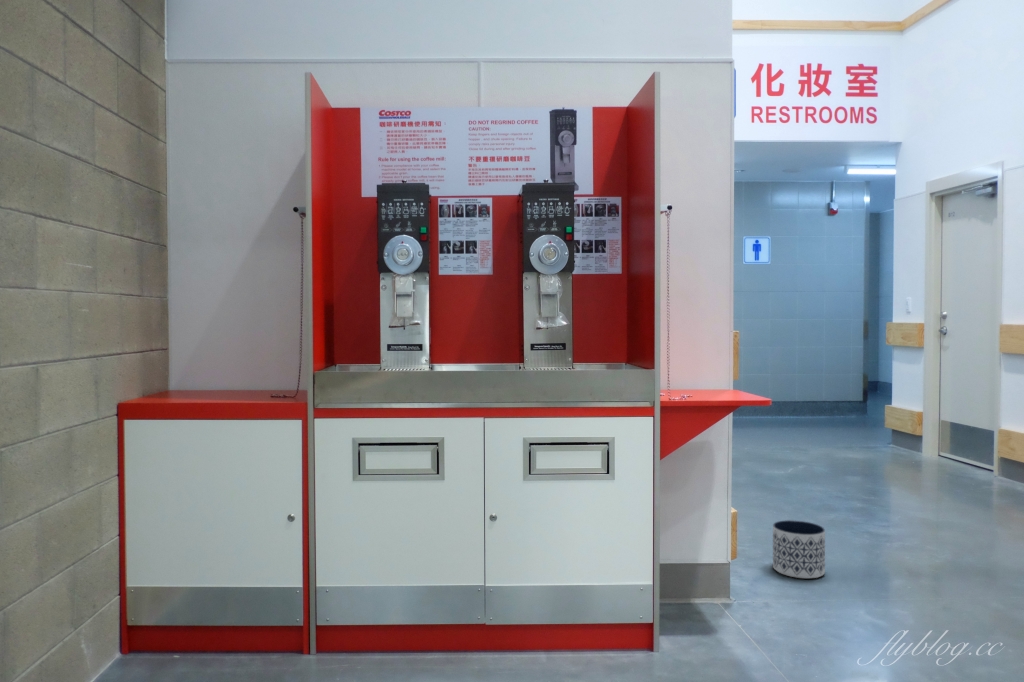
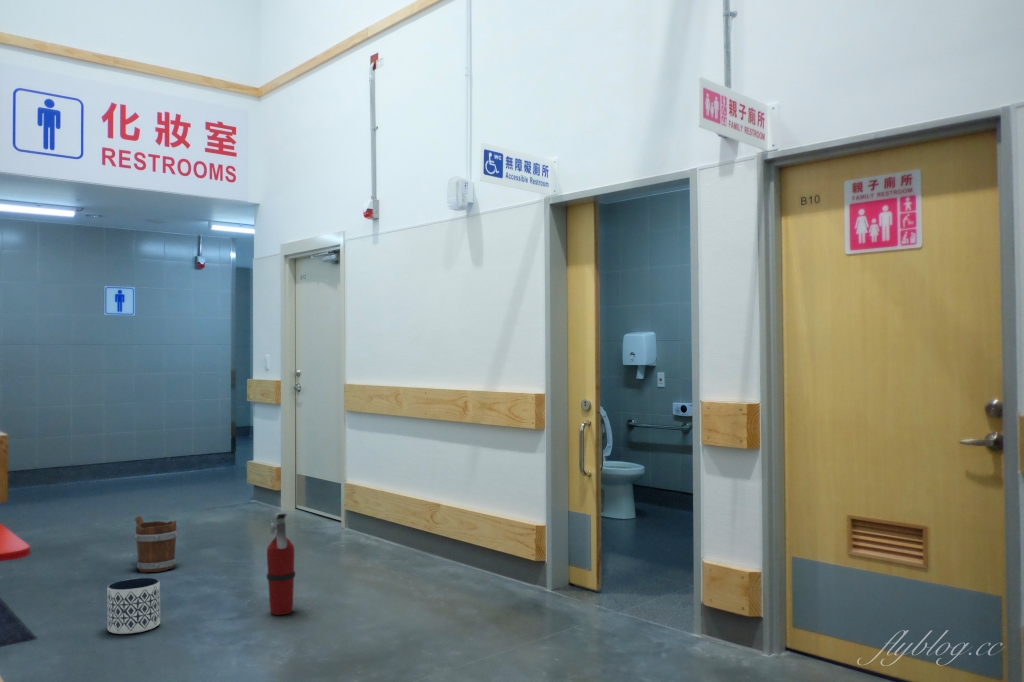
bucket: none [785,450,828,508] -> present [134,516,178,573]
fire extinguisher: none [948,481,988,598] -> present [267,513,295,615]

